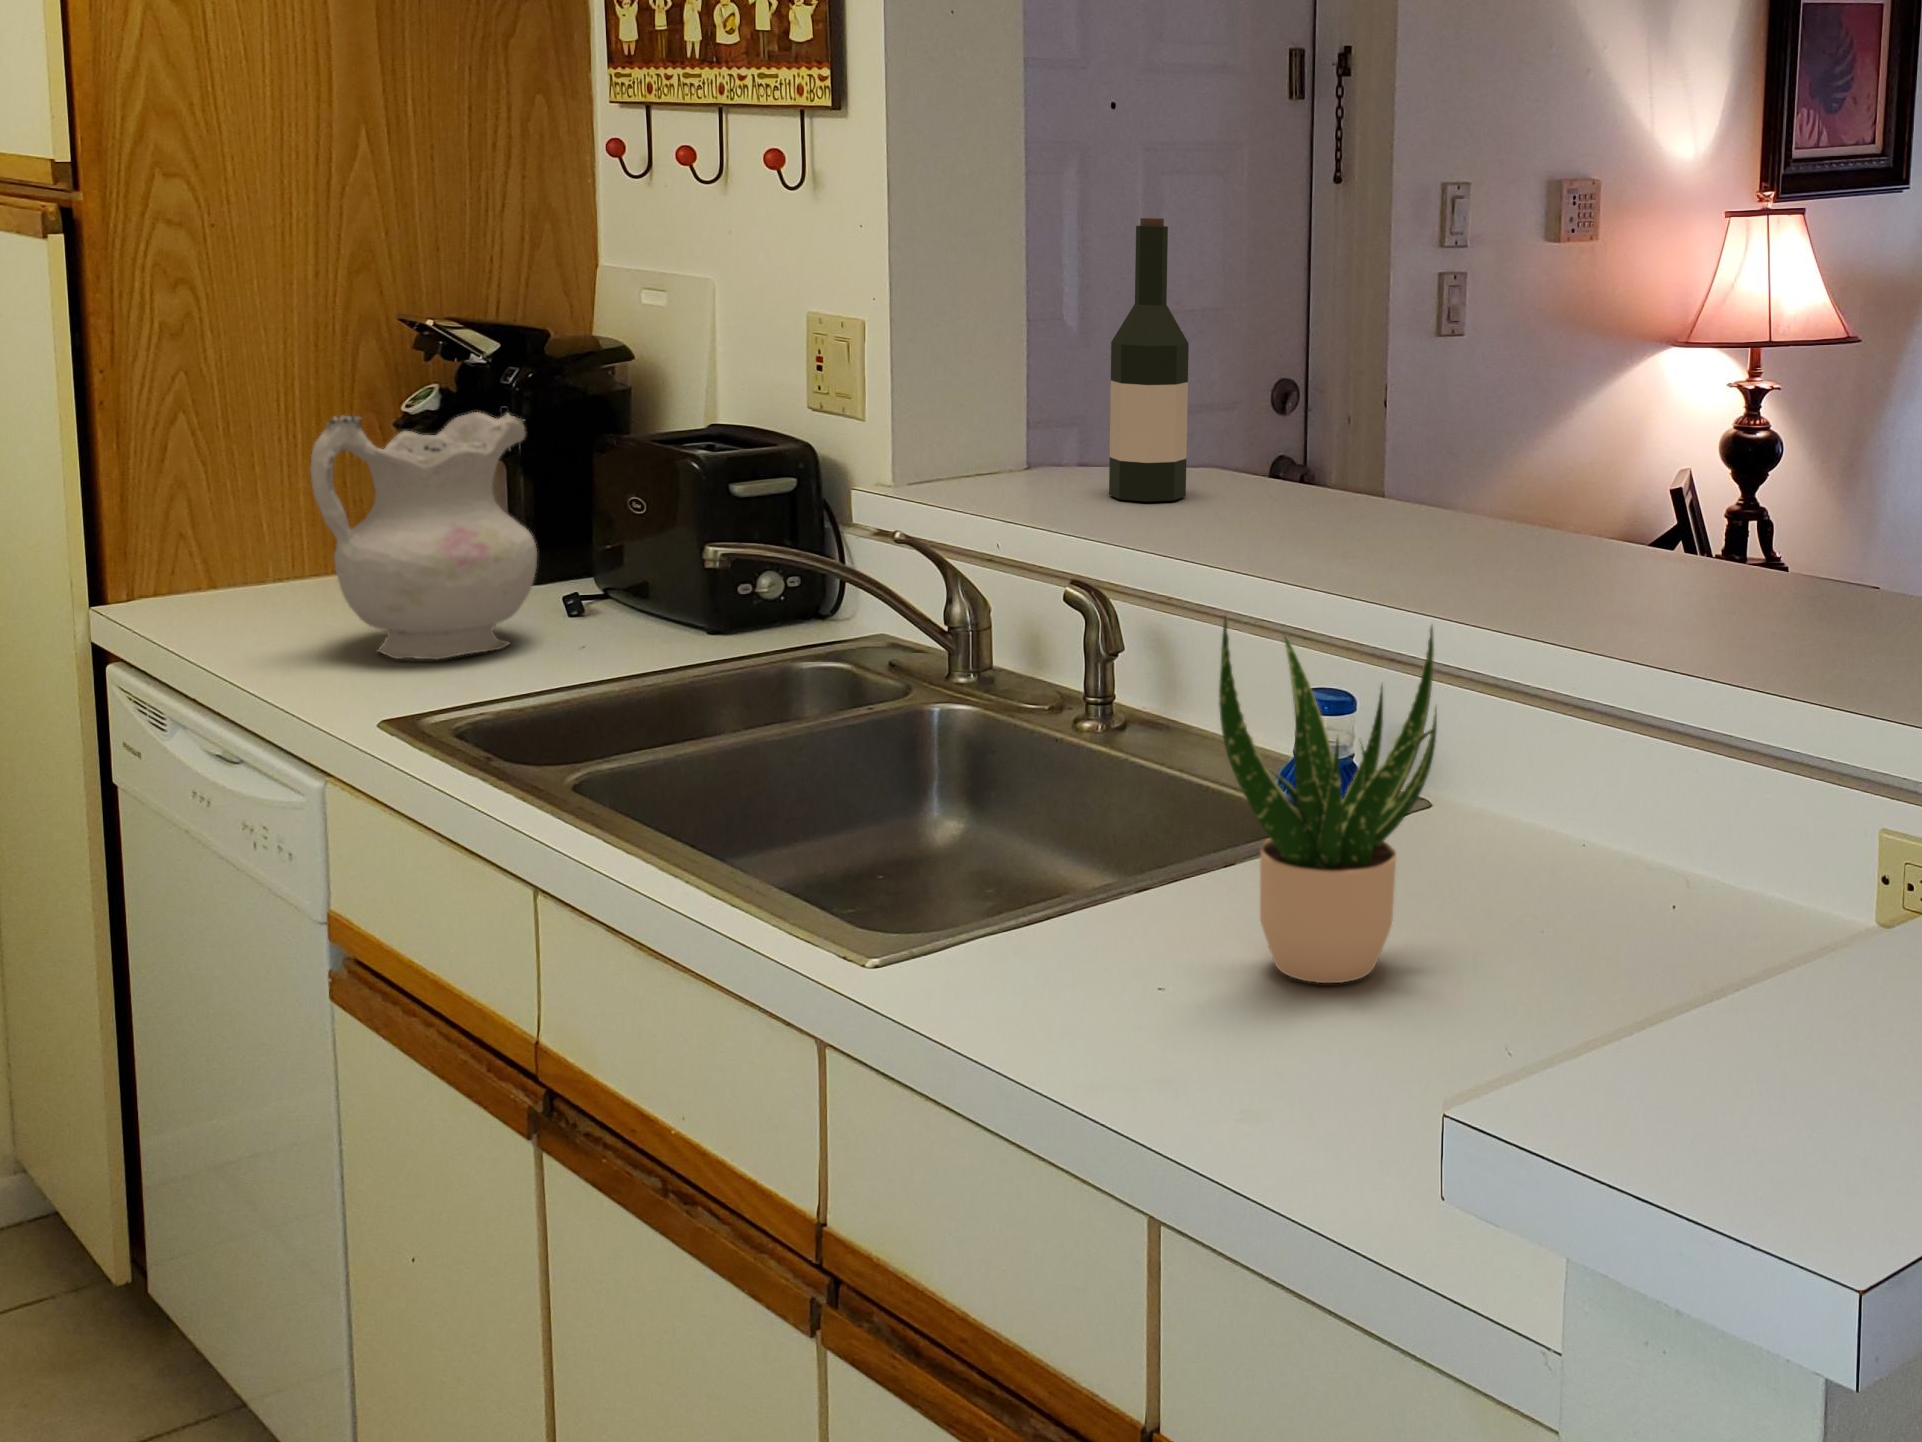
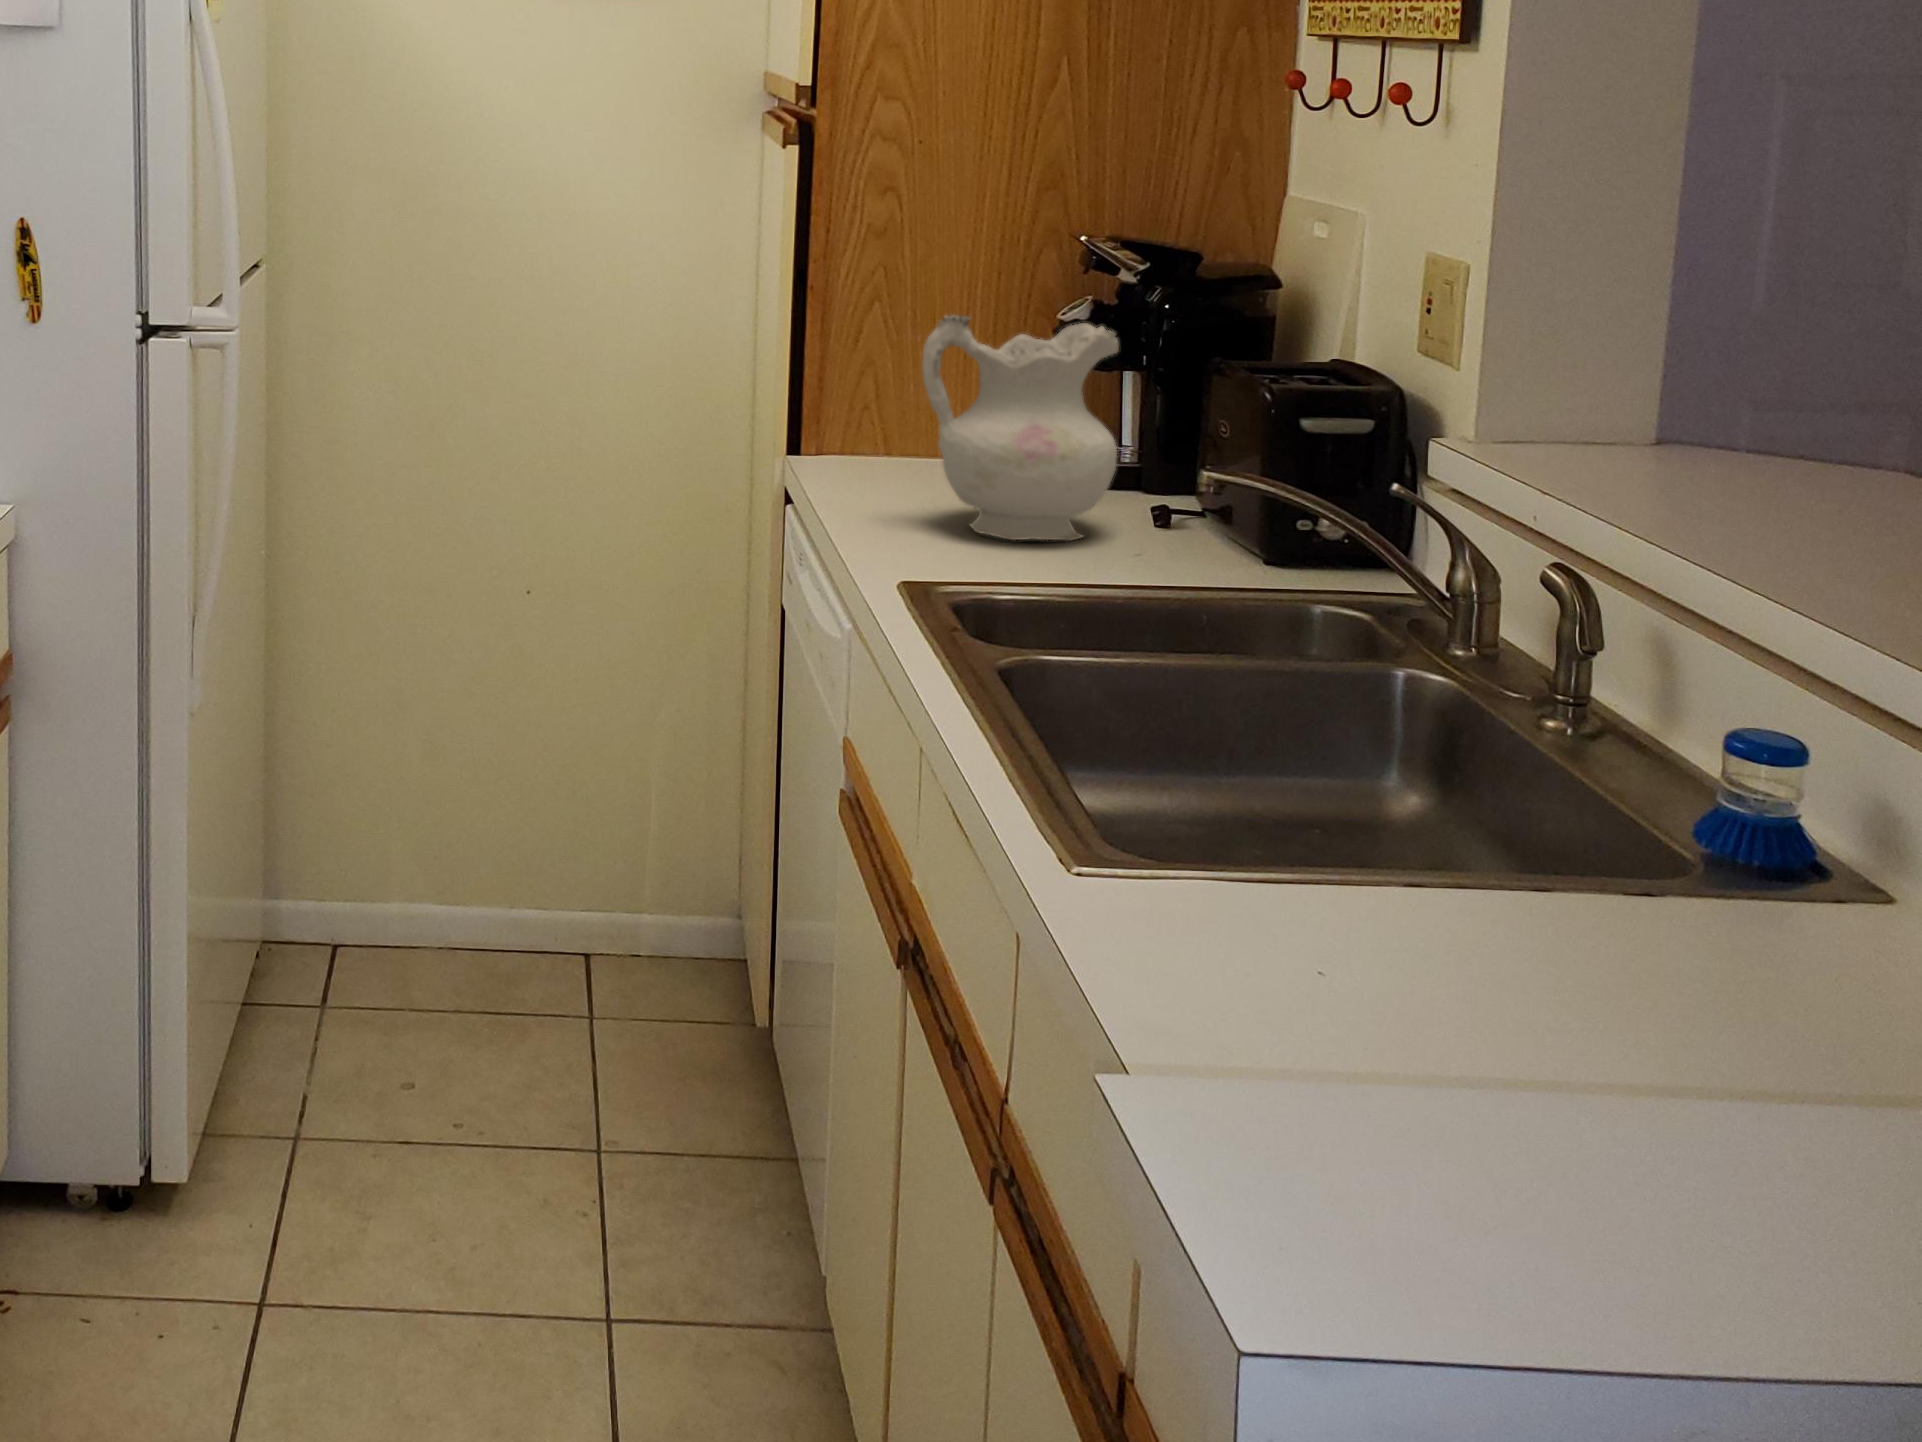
wine bottle: present [1109,218,1189,502] -> none [1736,167,1859,499]
potted plant: present [1219,617,1437,983] -> none [1378,597,1714,1039]

